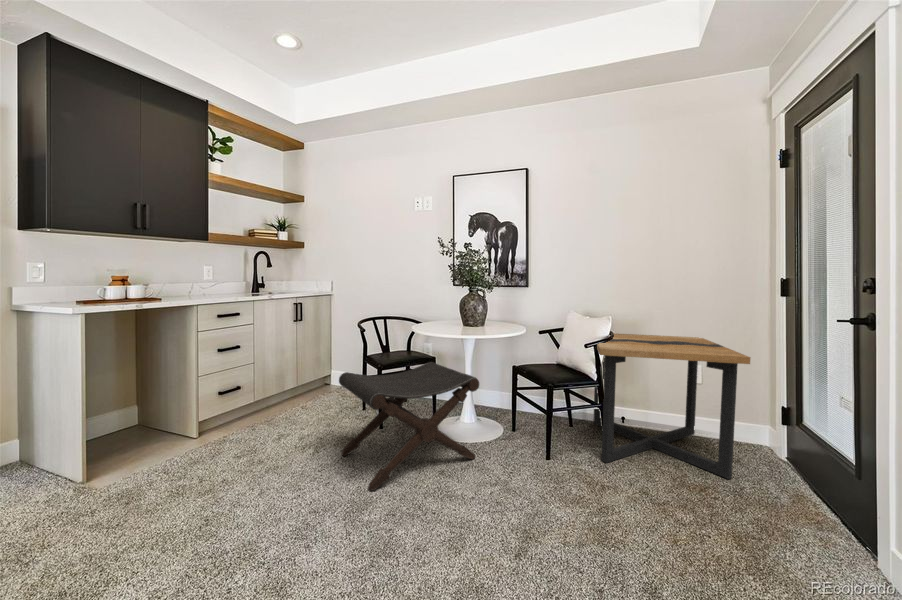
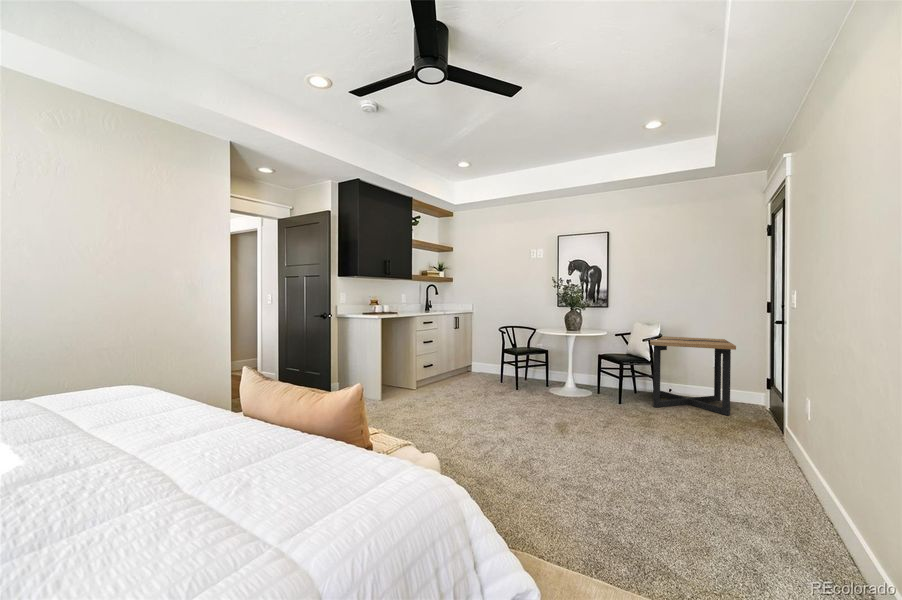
footstool: present [339,362,479,490] -> none [501,351,580,409]

